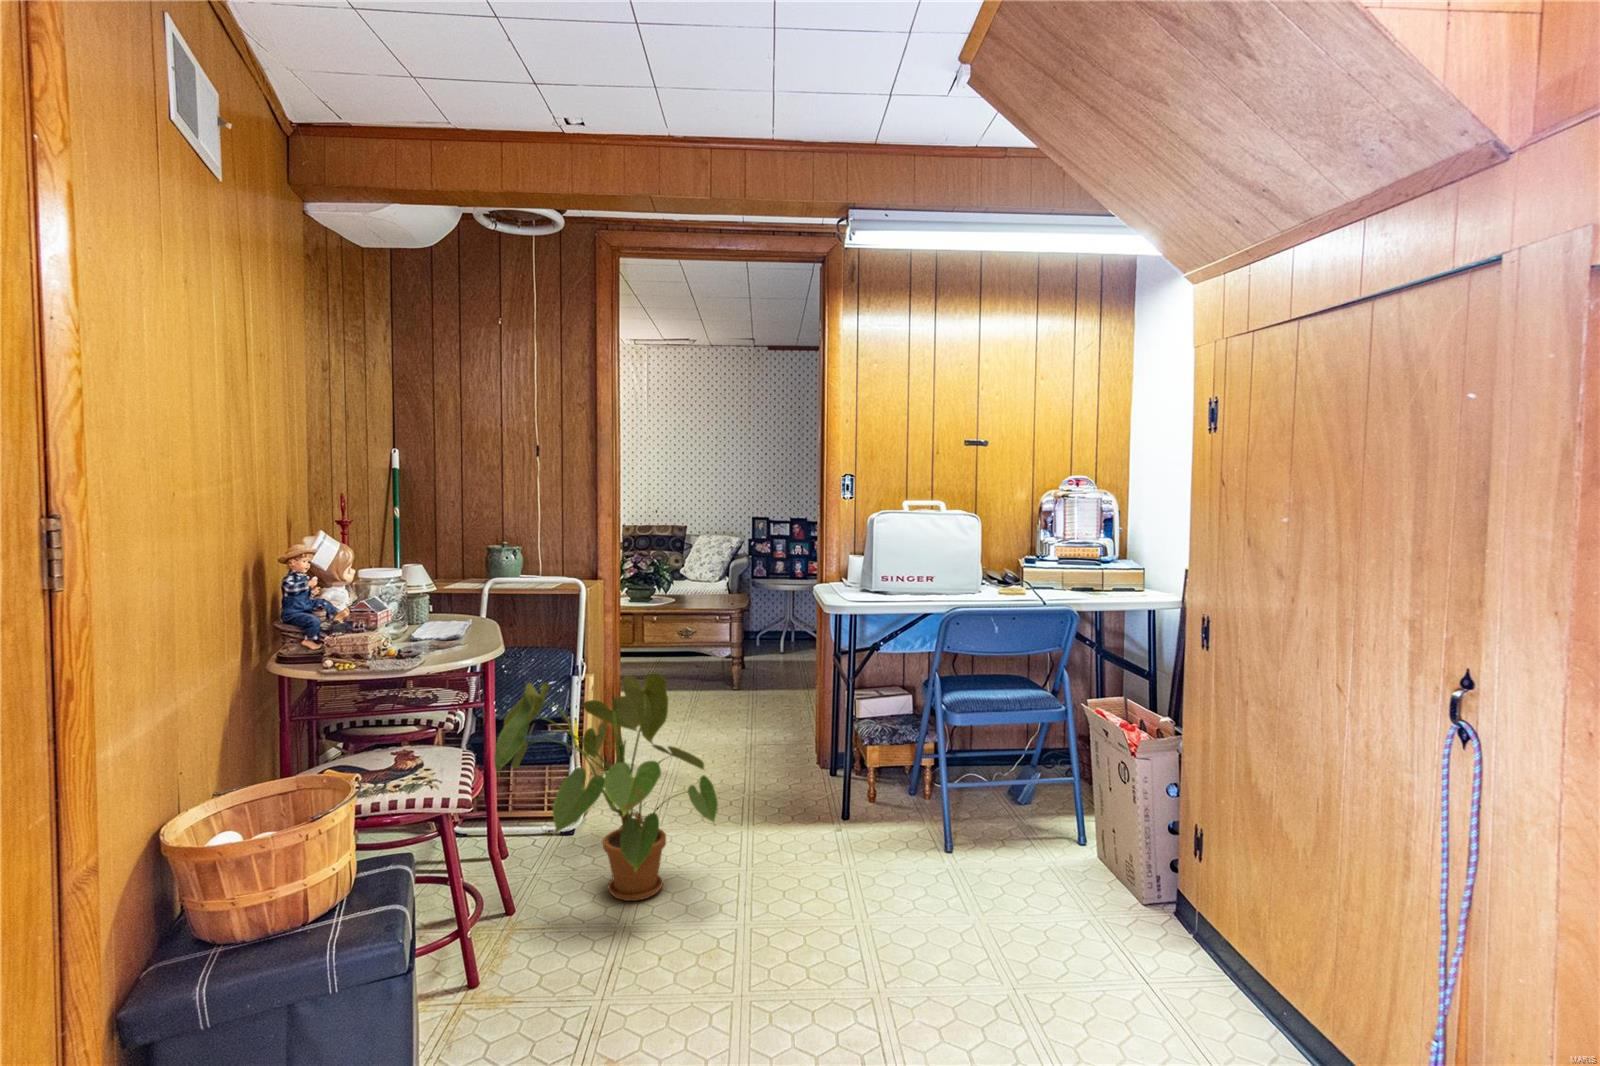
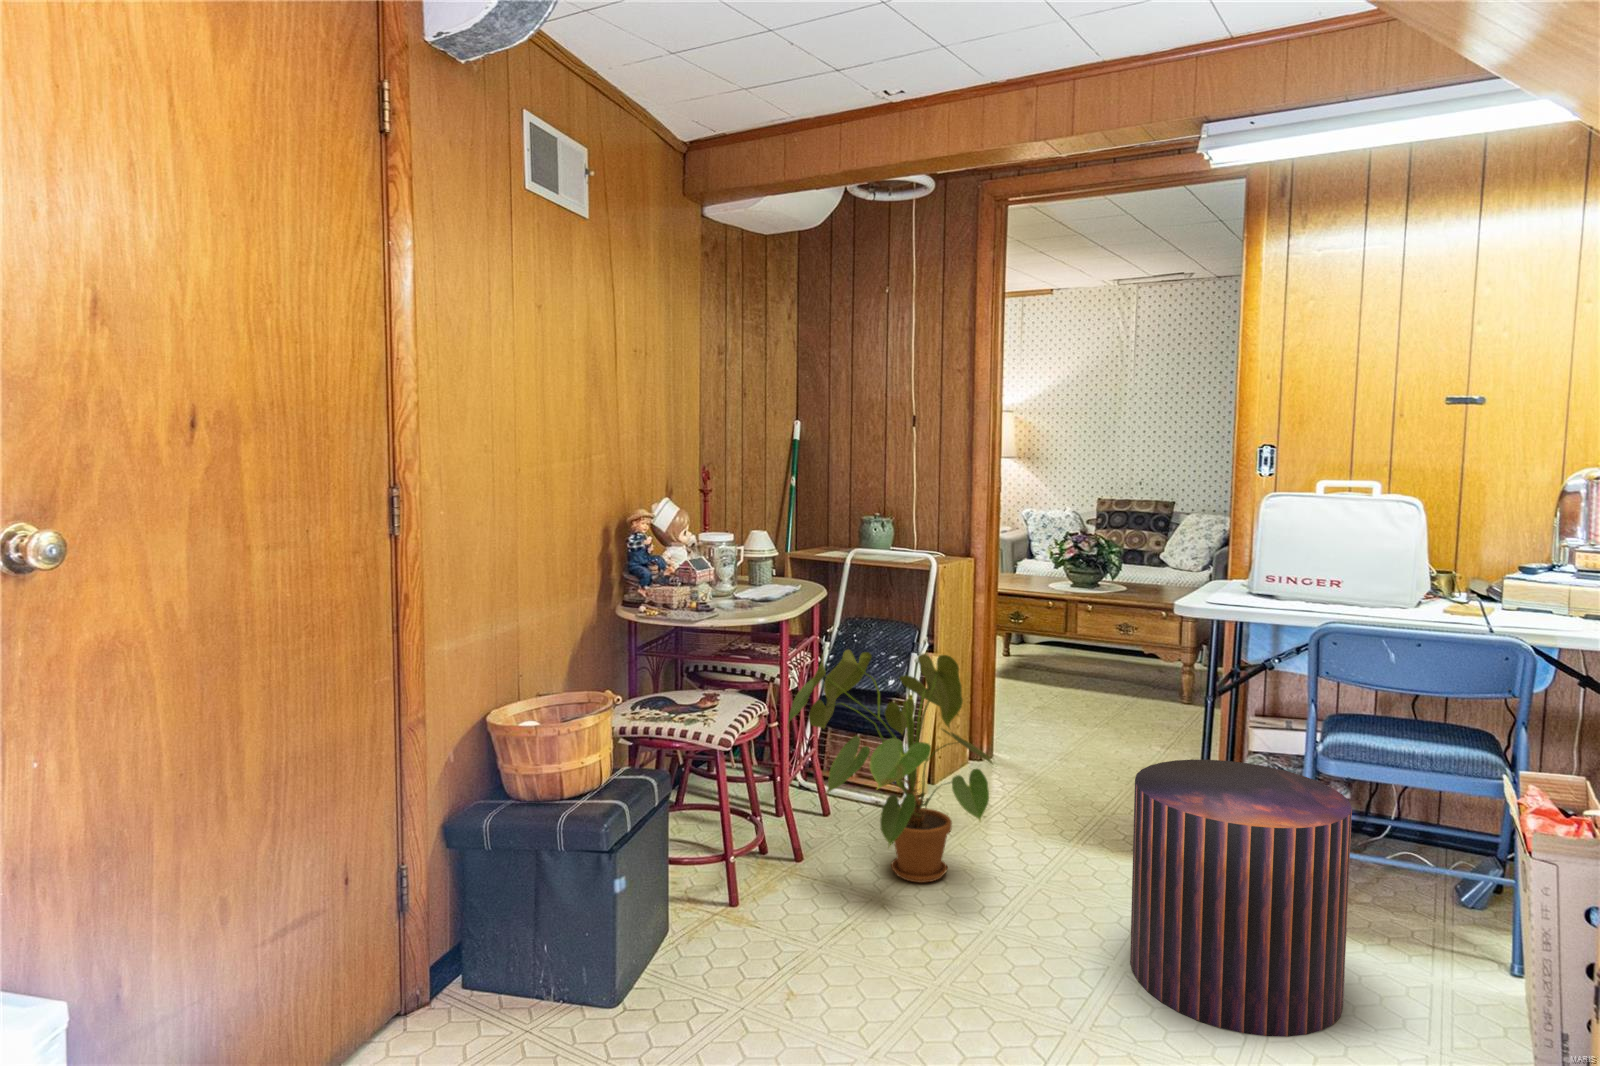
pouf: none [850,727,1007,941] -> present [1130,759,1352,1037]

